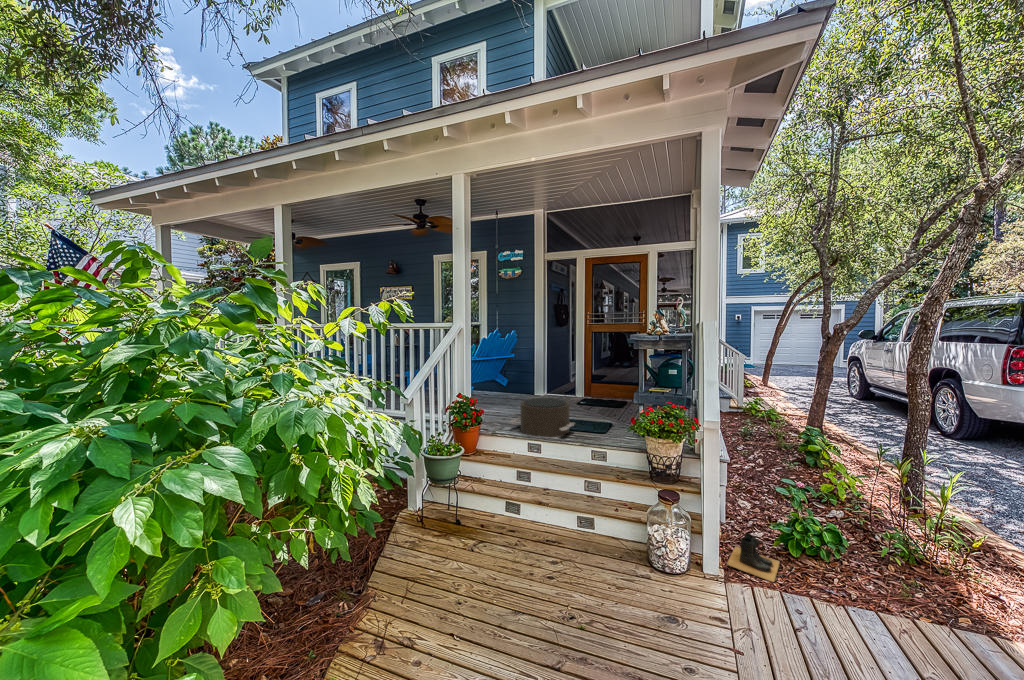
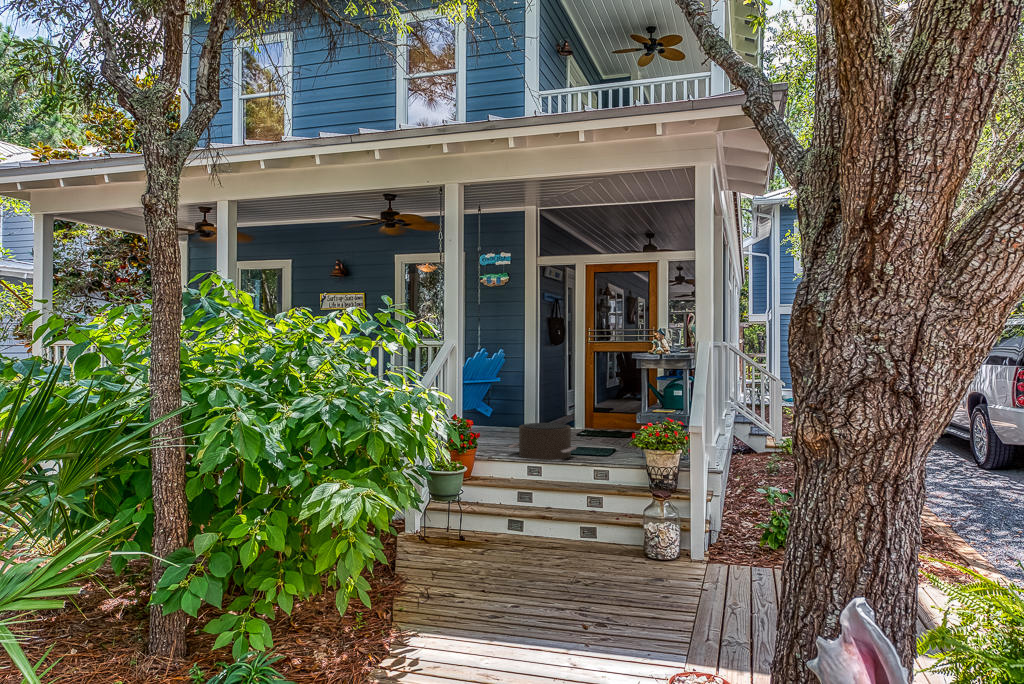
boots: present [726,533,780,582] -> none [711,530,758,563]

